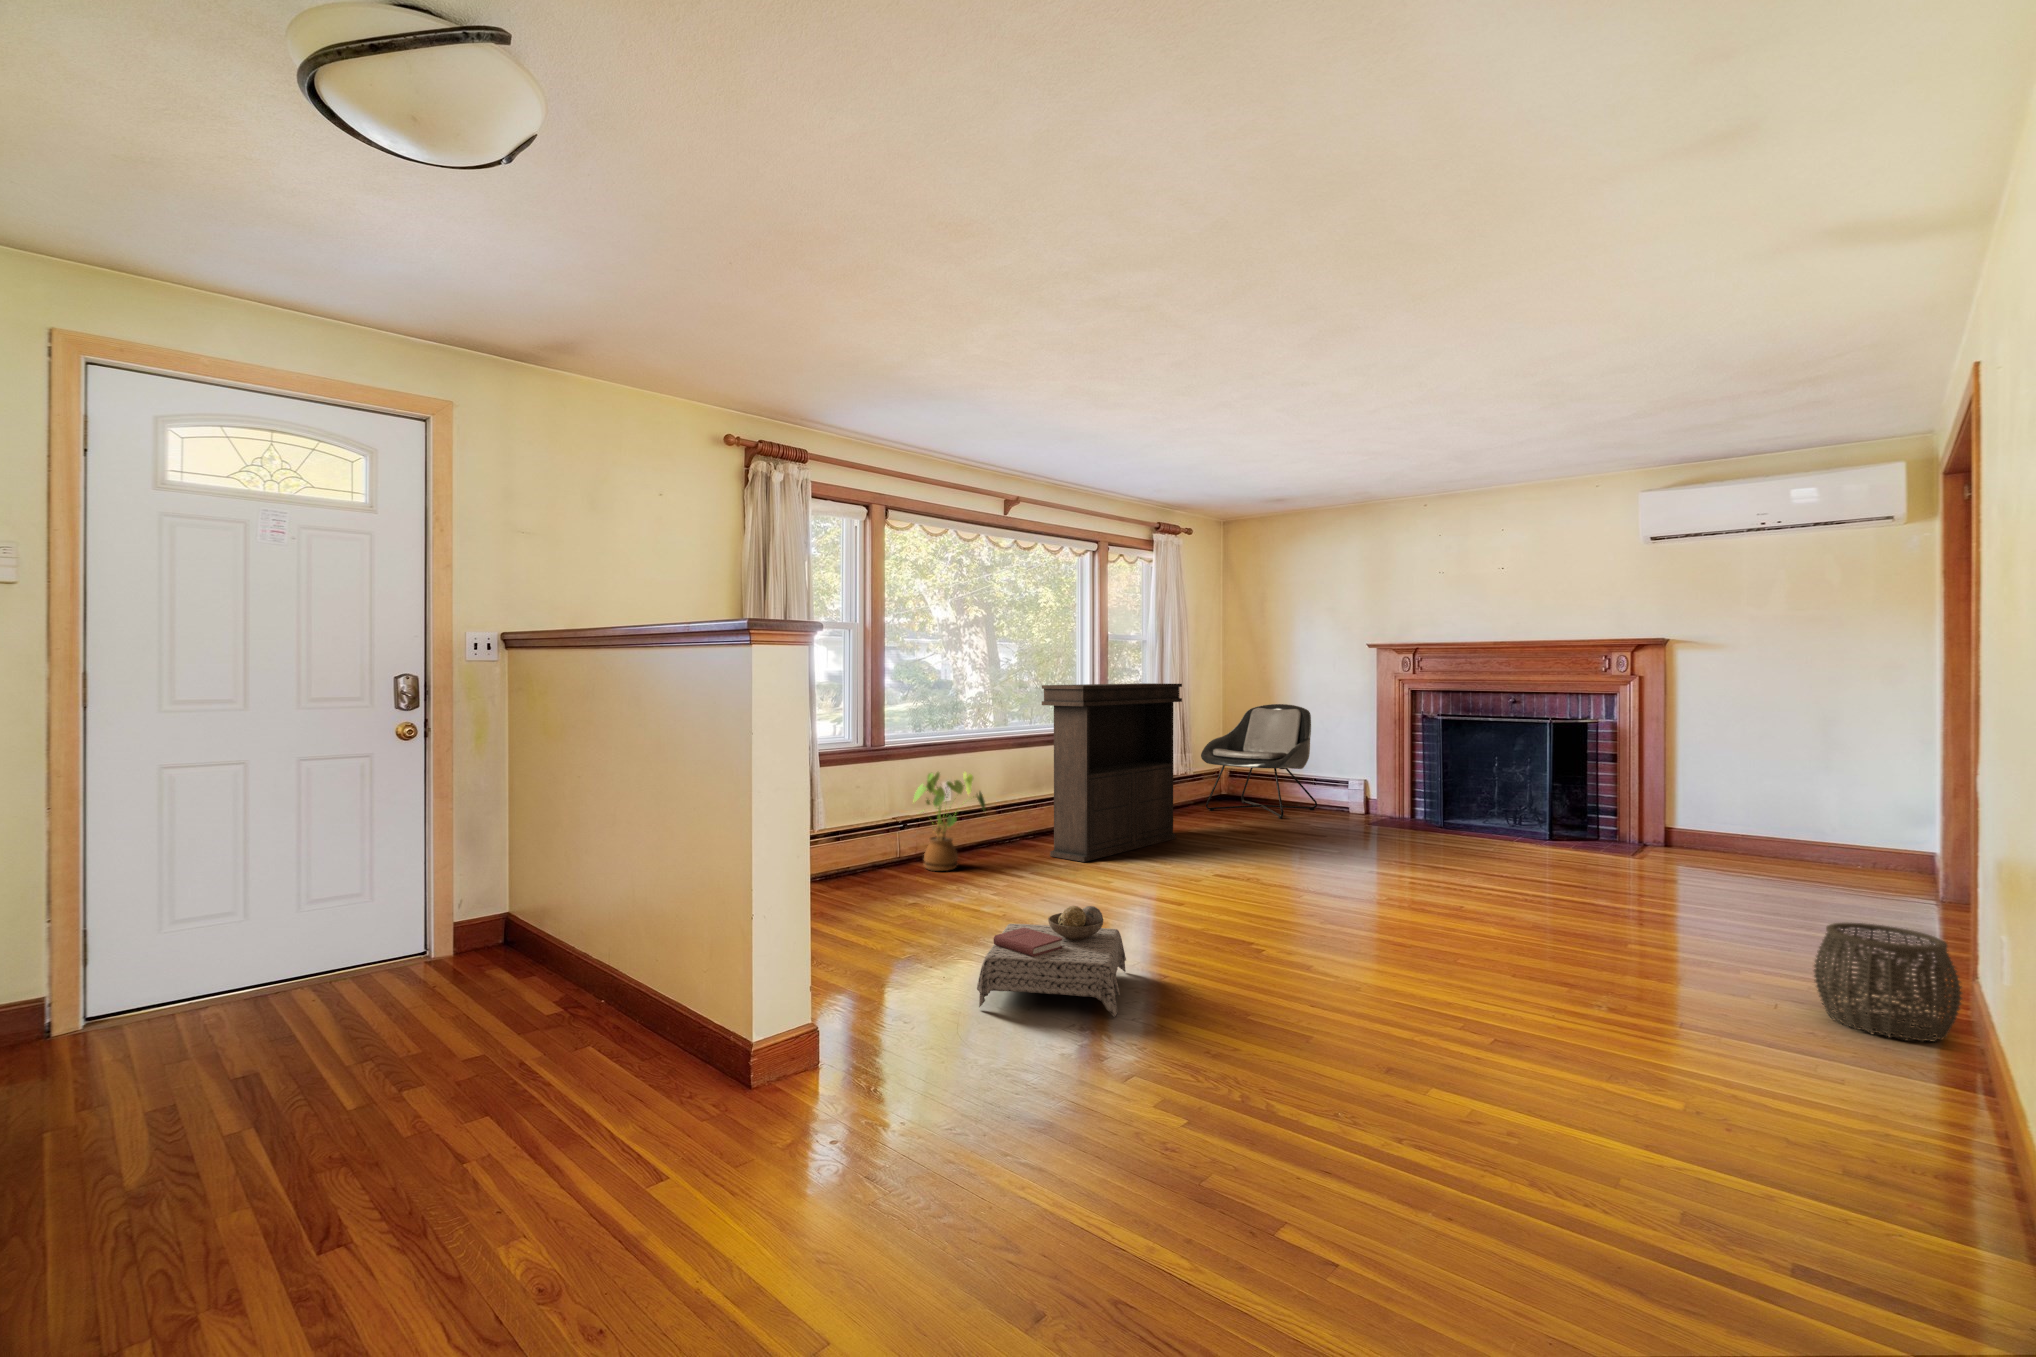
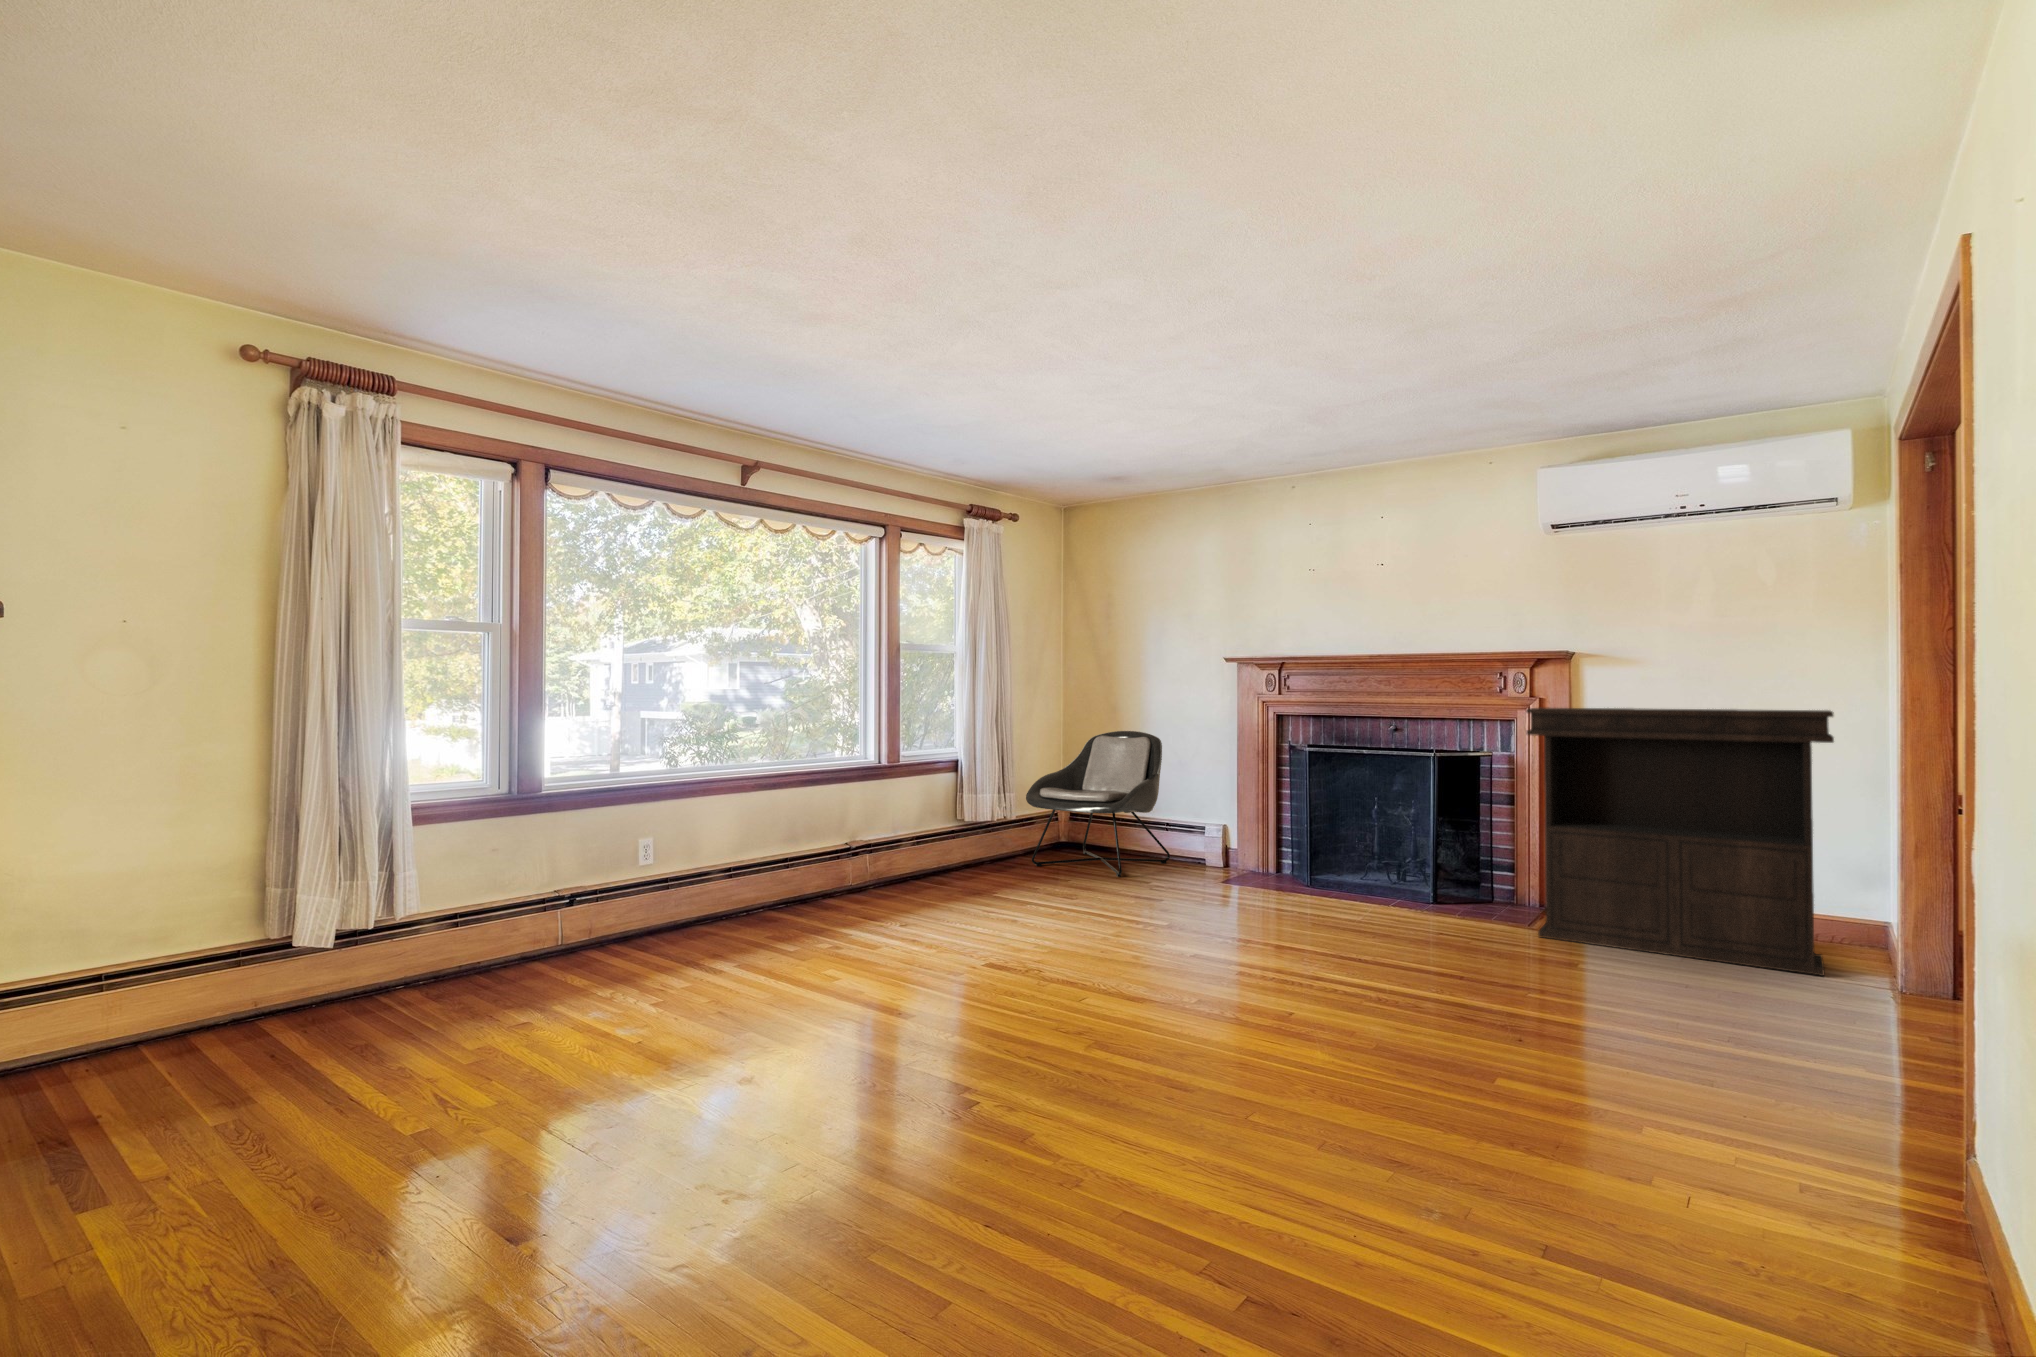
console table: present [1042,683,1182,862] -> present [1526,708,1834,976]
house plant: present [914,772,985,871] -> none [566,829,674,971]
ottoman: present [977,906,1126,1017] -> none [436,1068,743,1276]
woven basket: present [1814,923,1962,1042] -> none [1742,1073,1955,1275]

